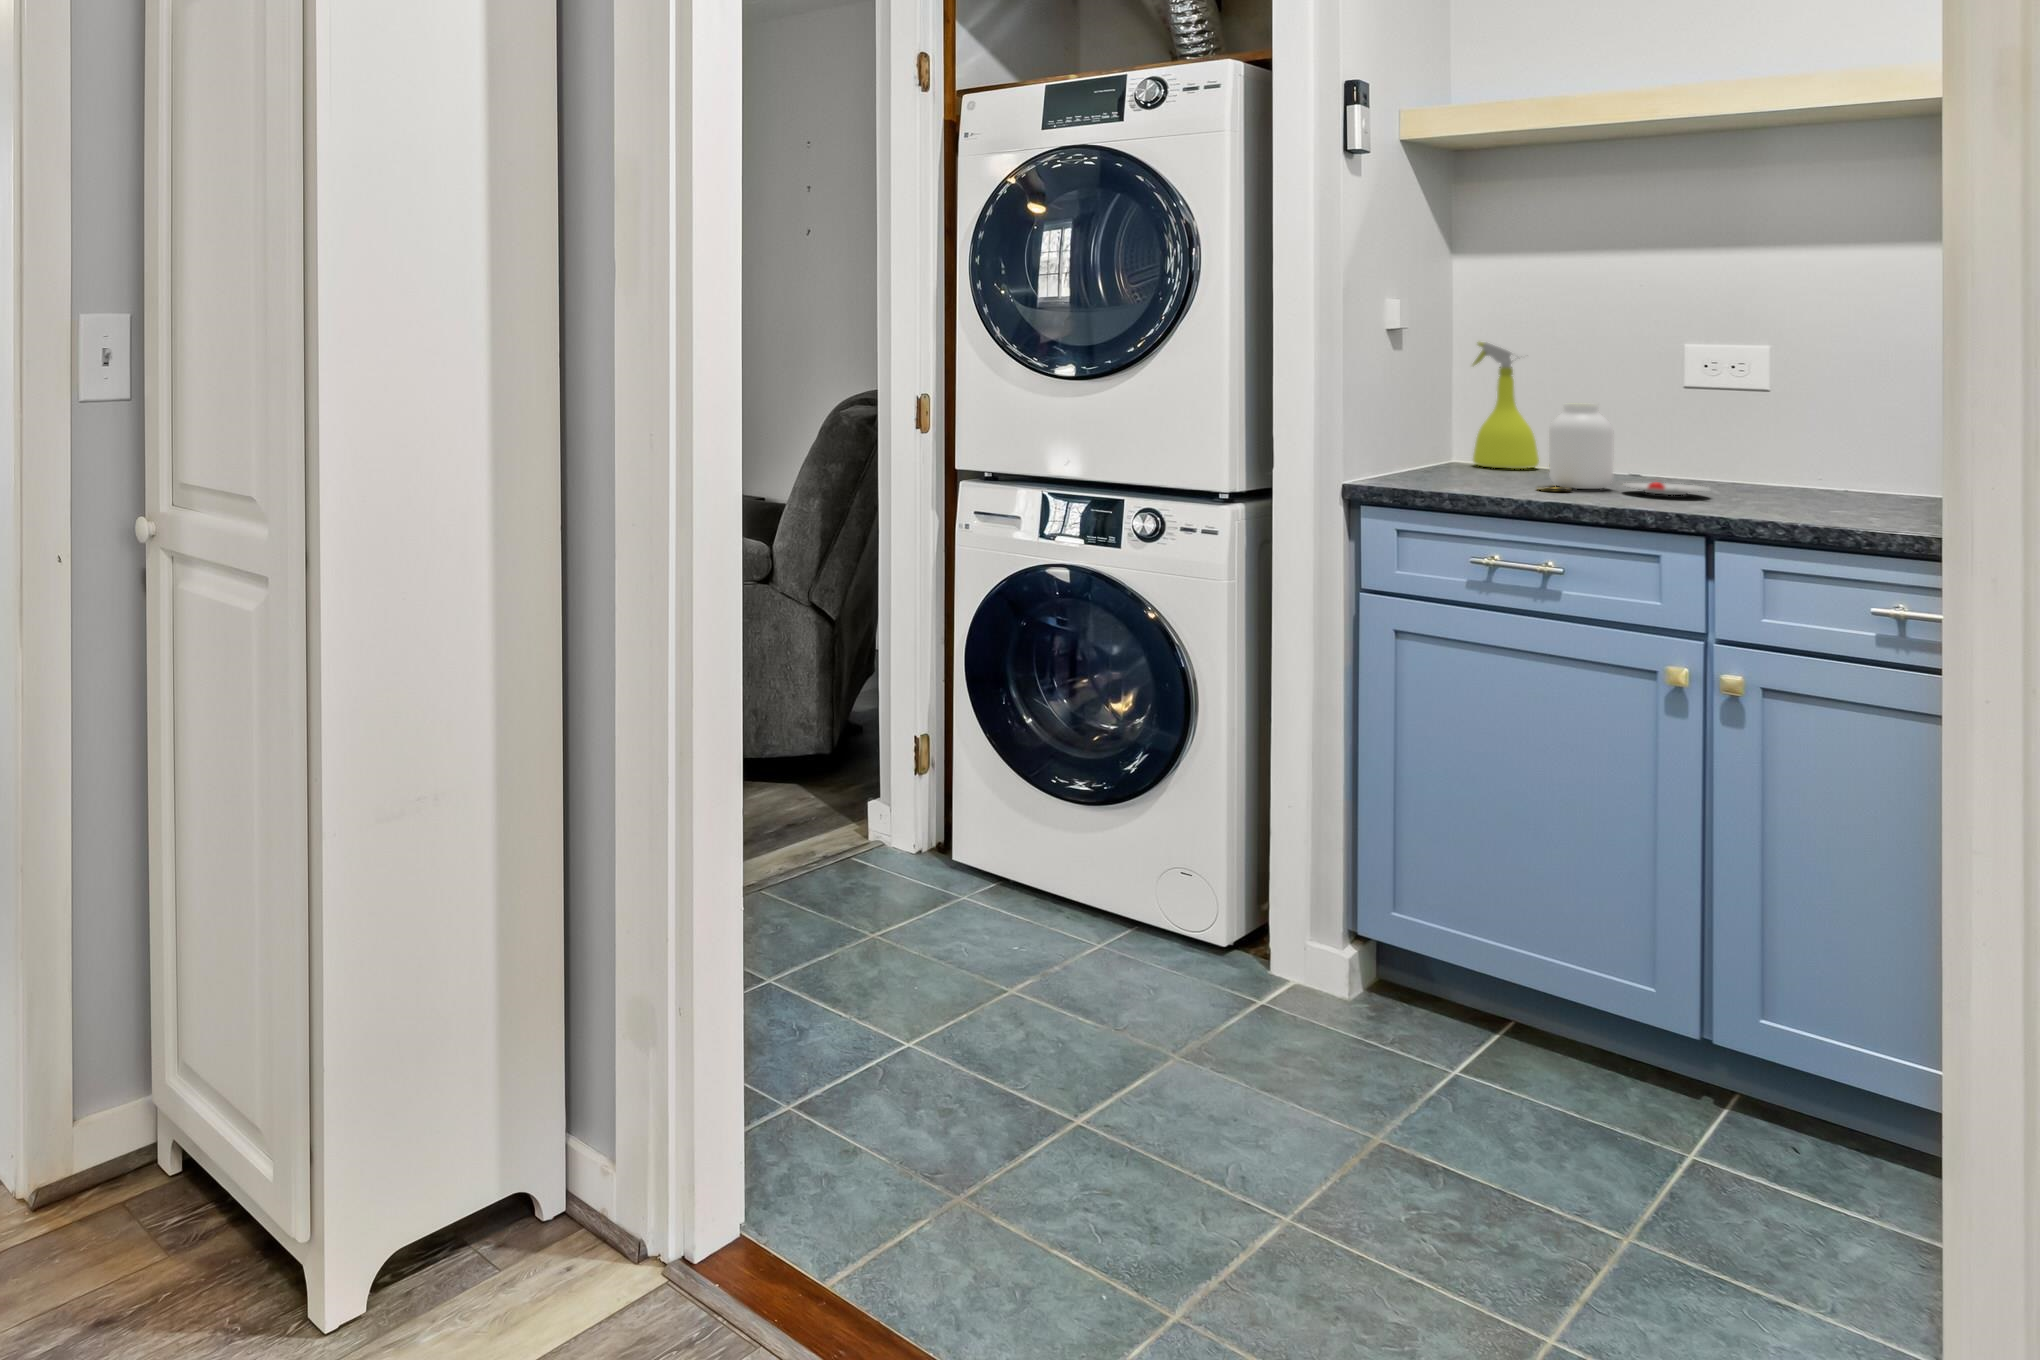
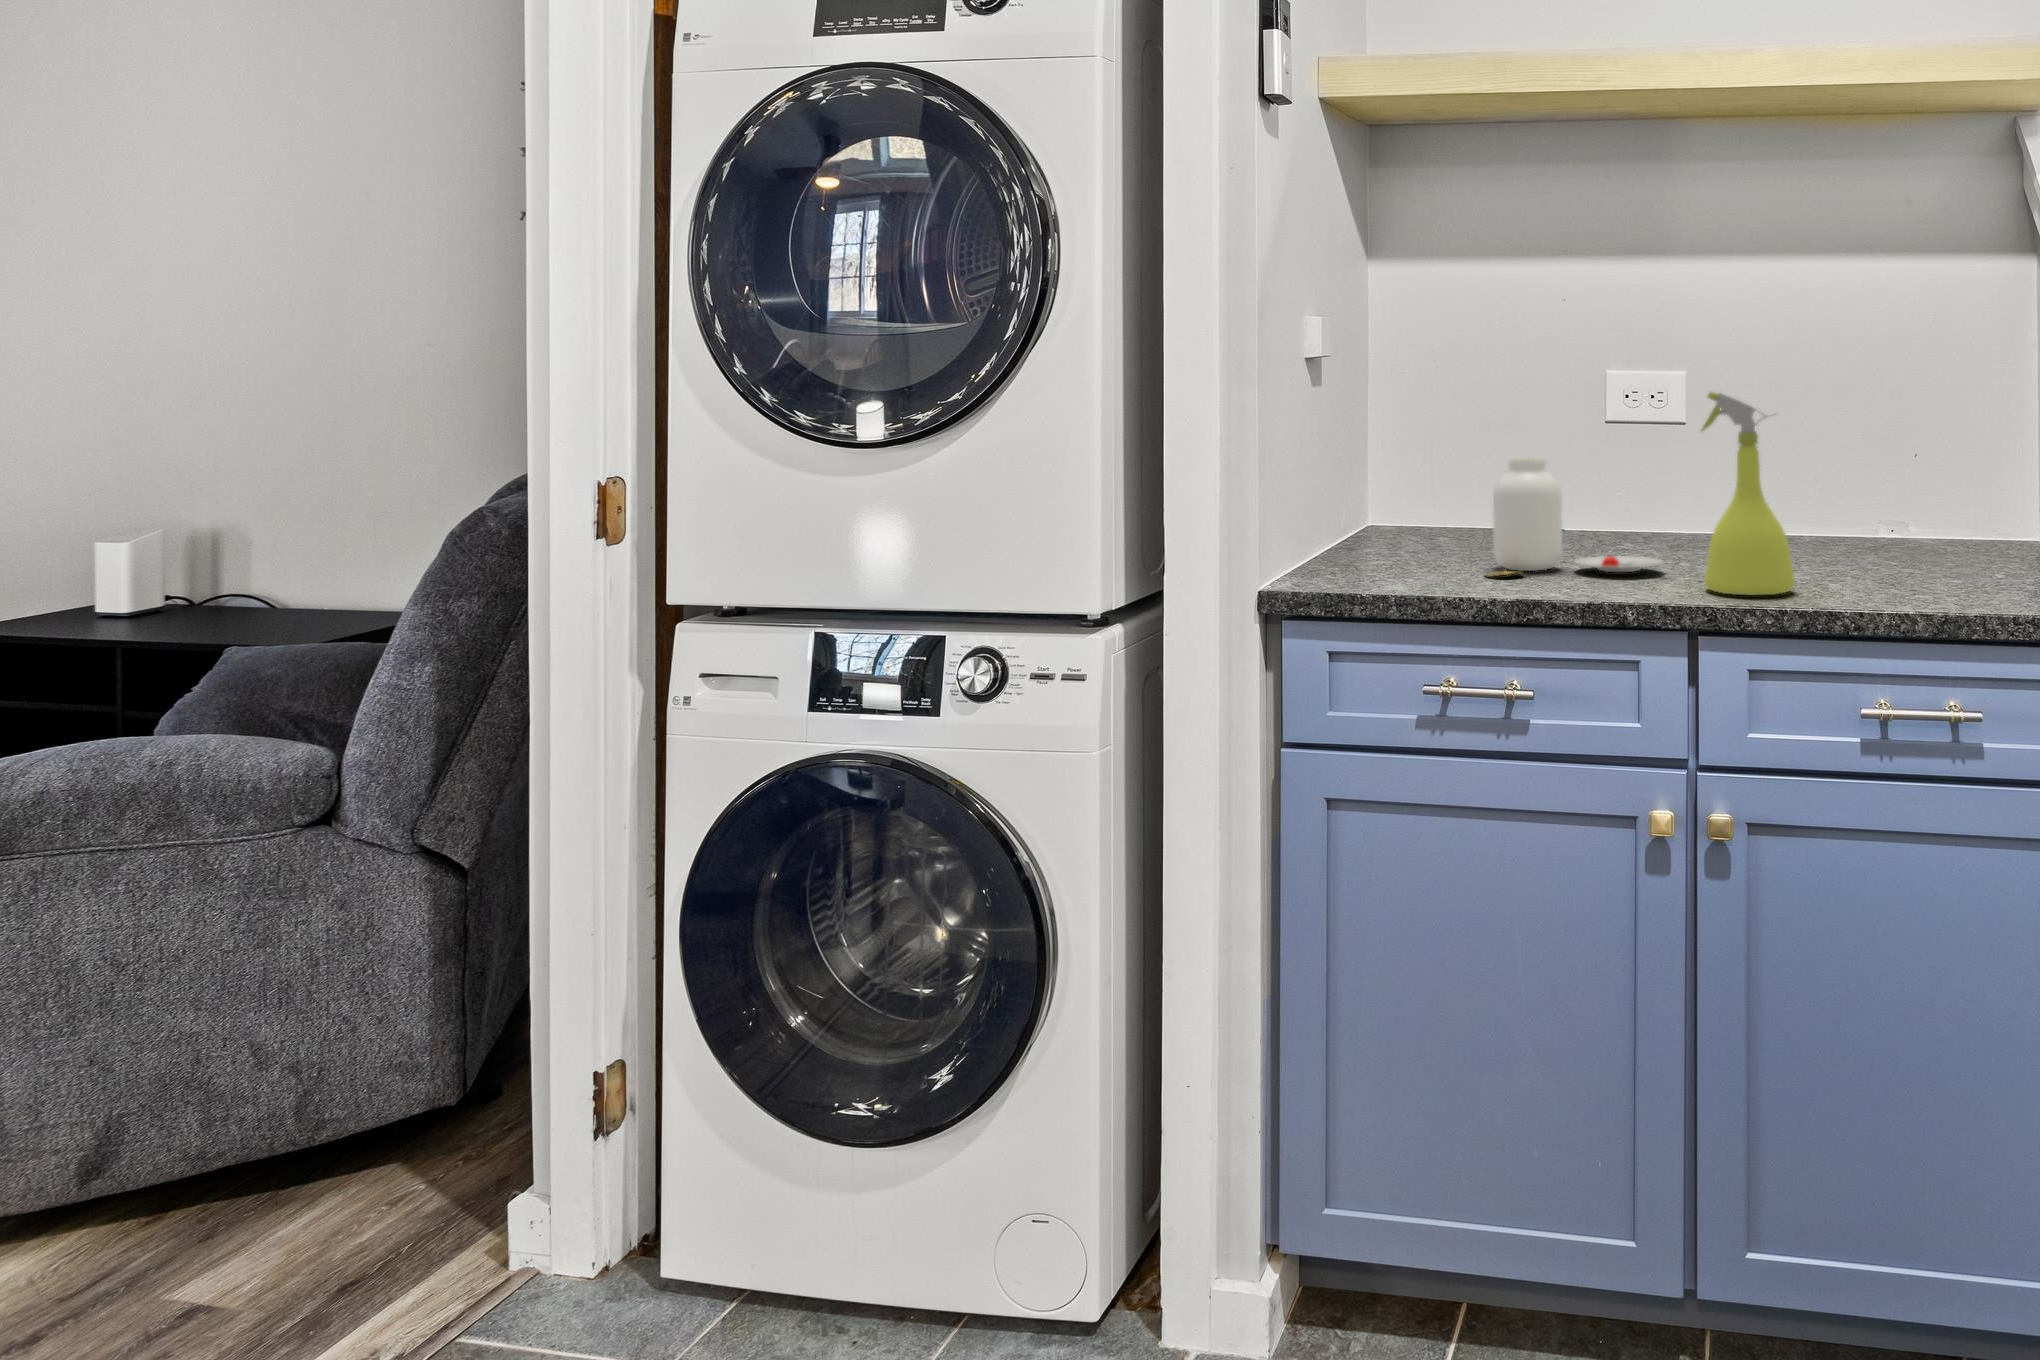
spray bottle: present [1473,342,1539,469] -> present [1702,392,1795,596]

